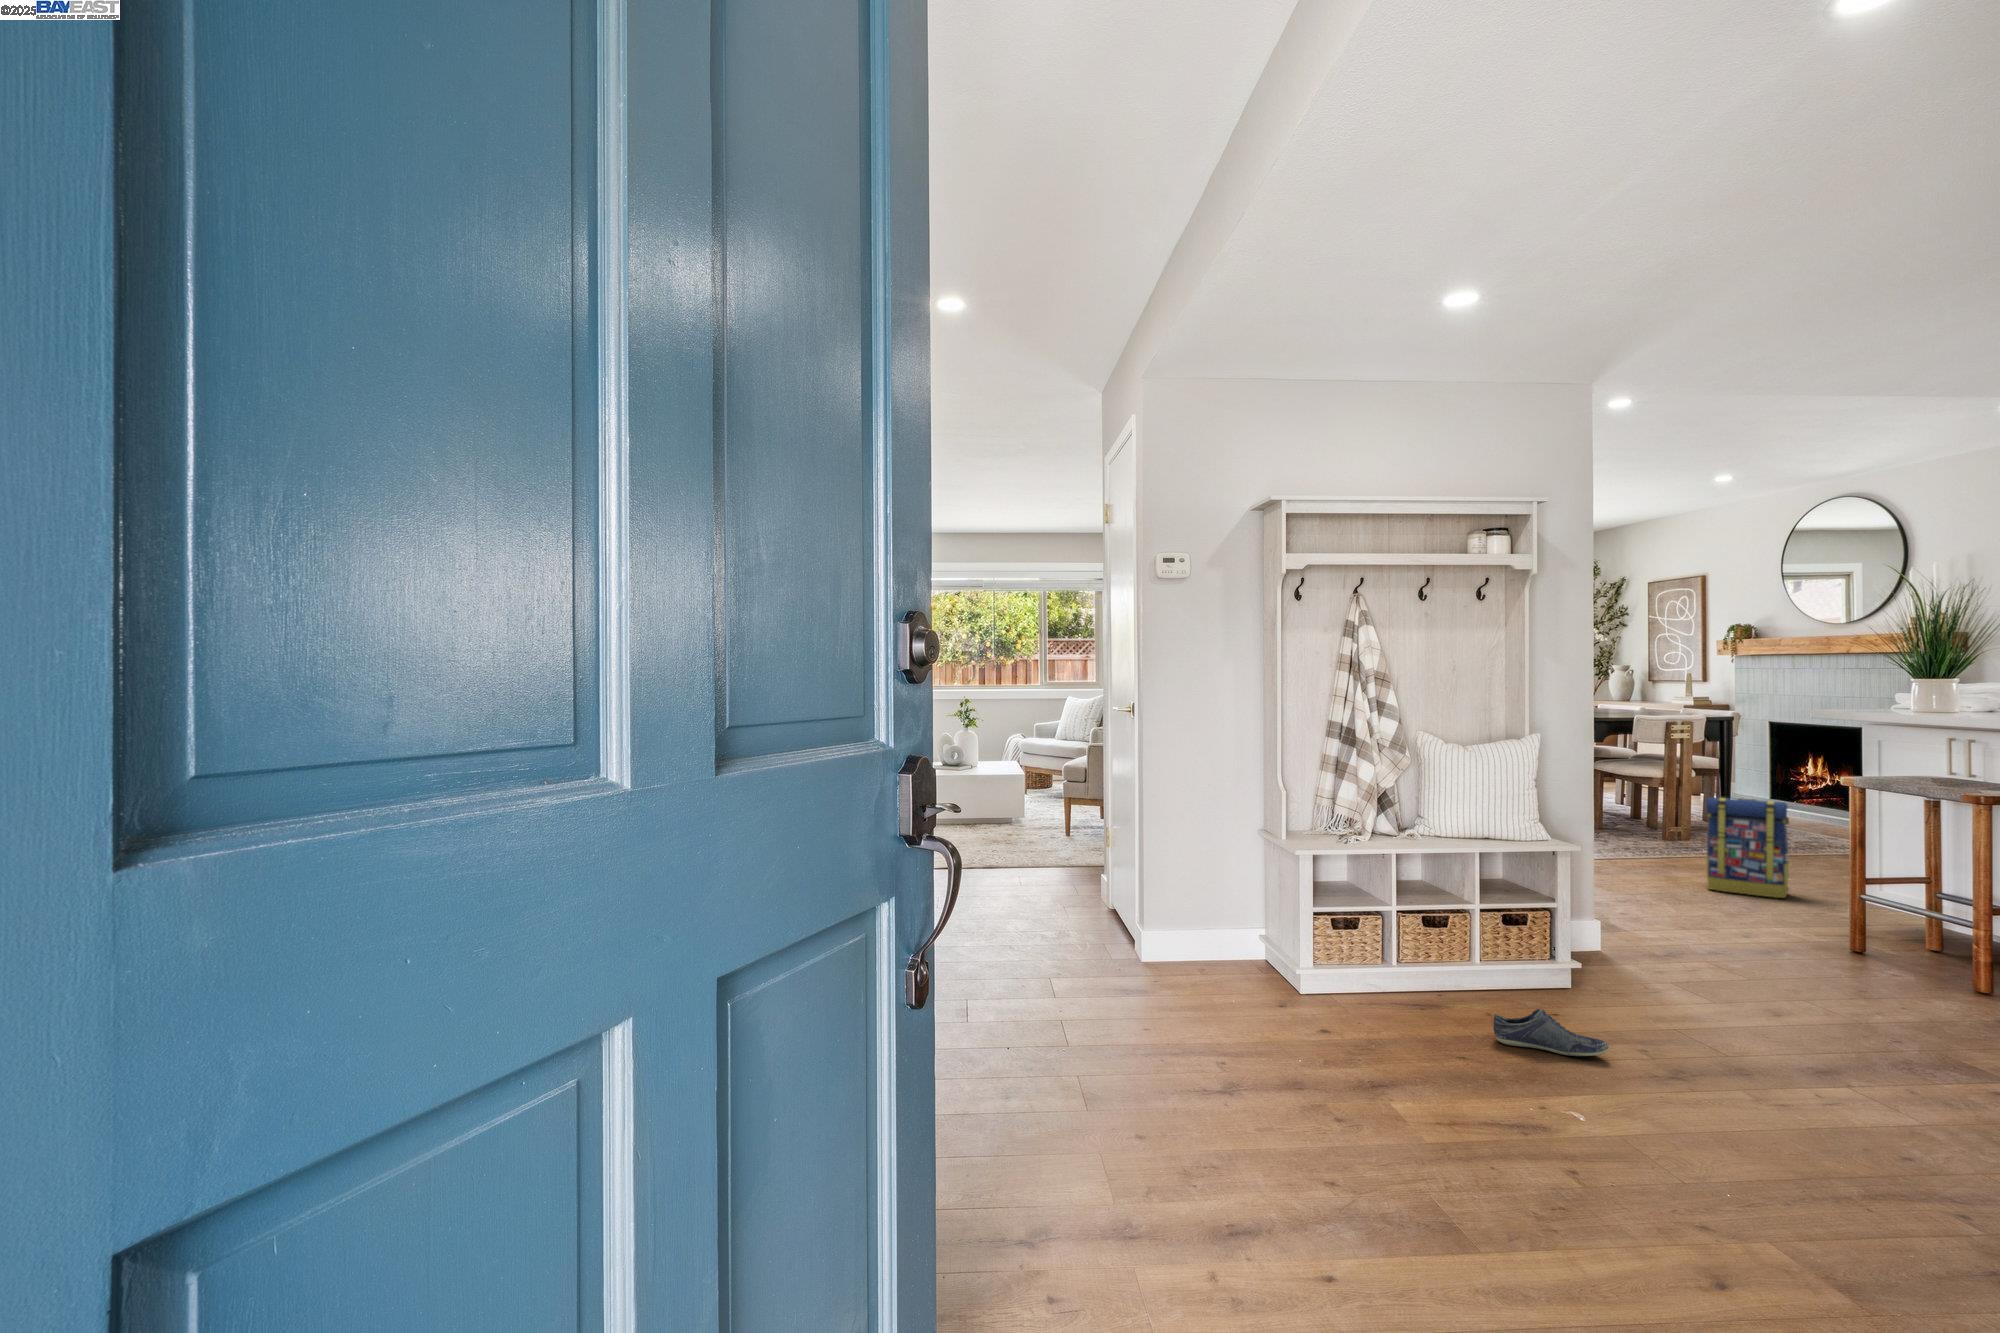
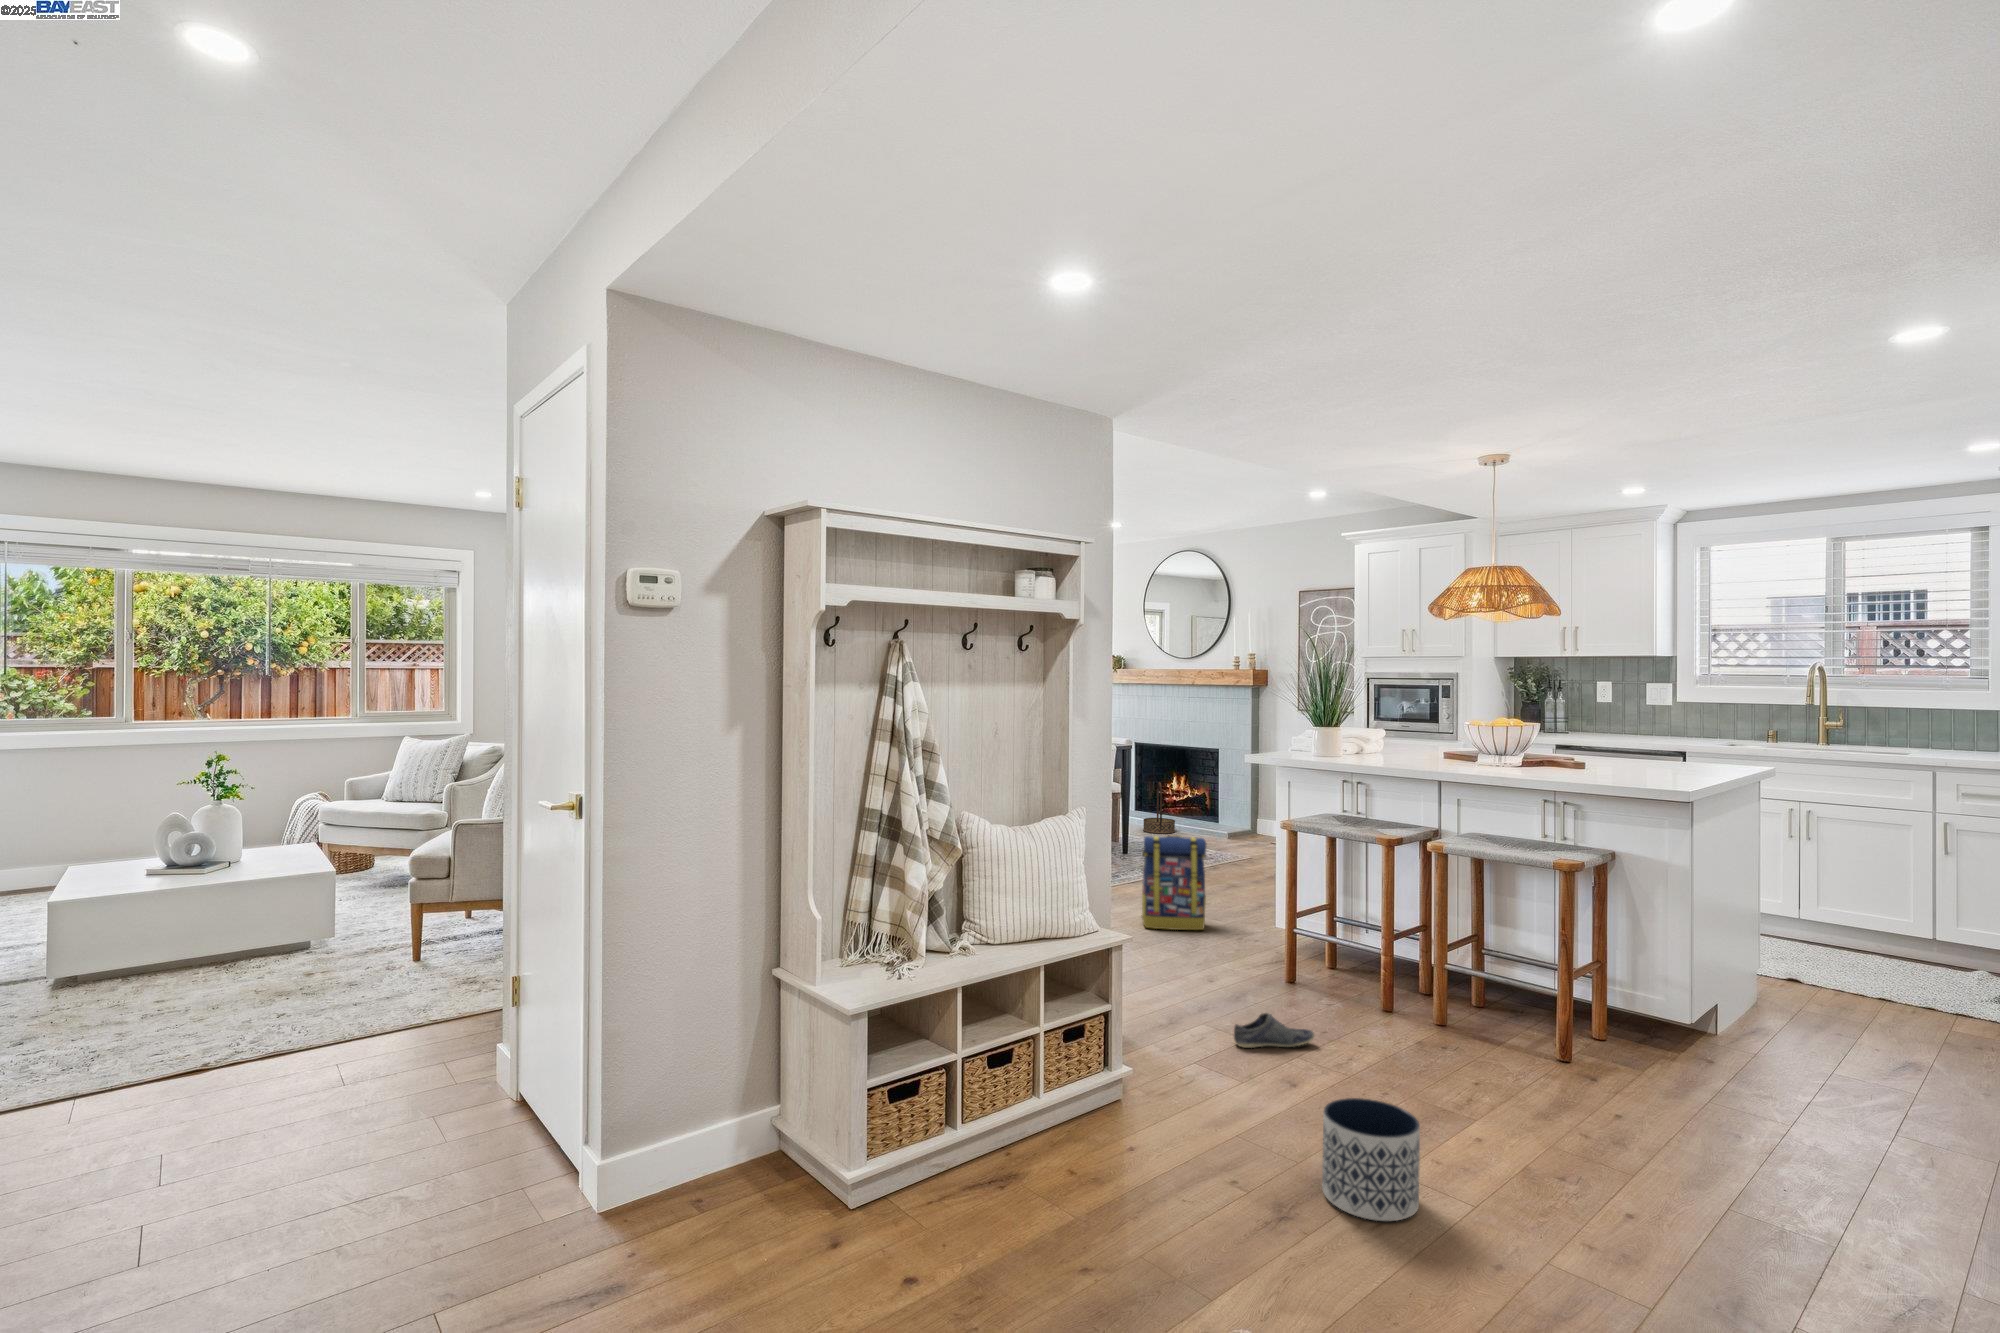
basket: none [1785,765,1832,823] -> present [1143,782,1175,834]
planter: none [1733,990,1842,1097] -> present [1322,1098,1420,1221]
shoe: present [1493,1008,1609,1056] -> present [1234,1013,1314,1048]

